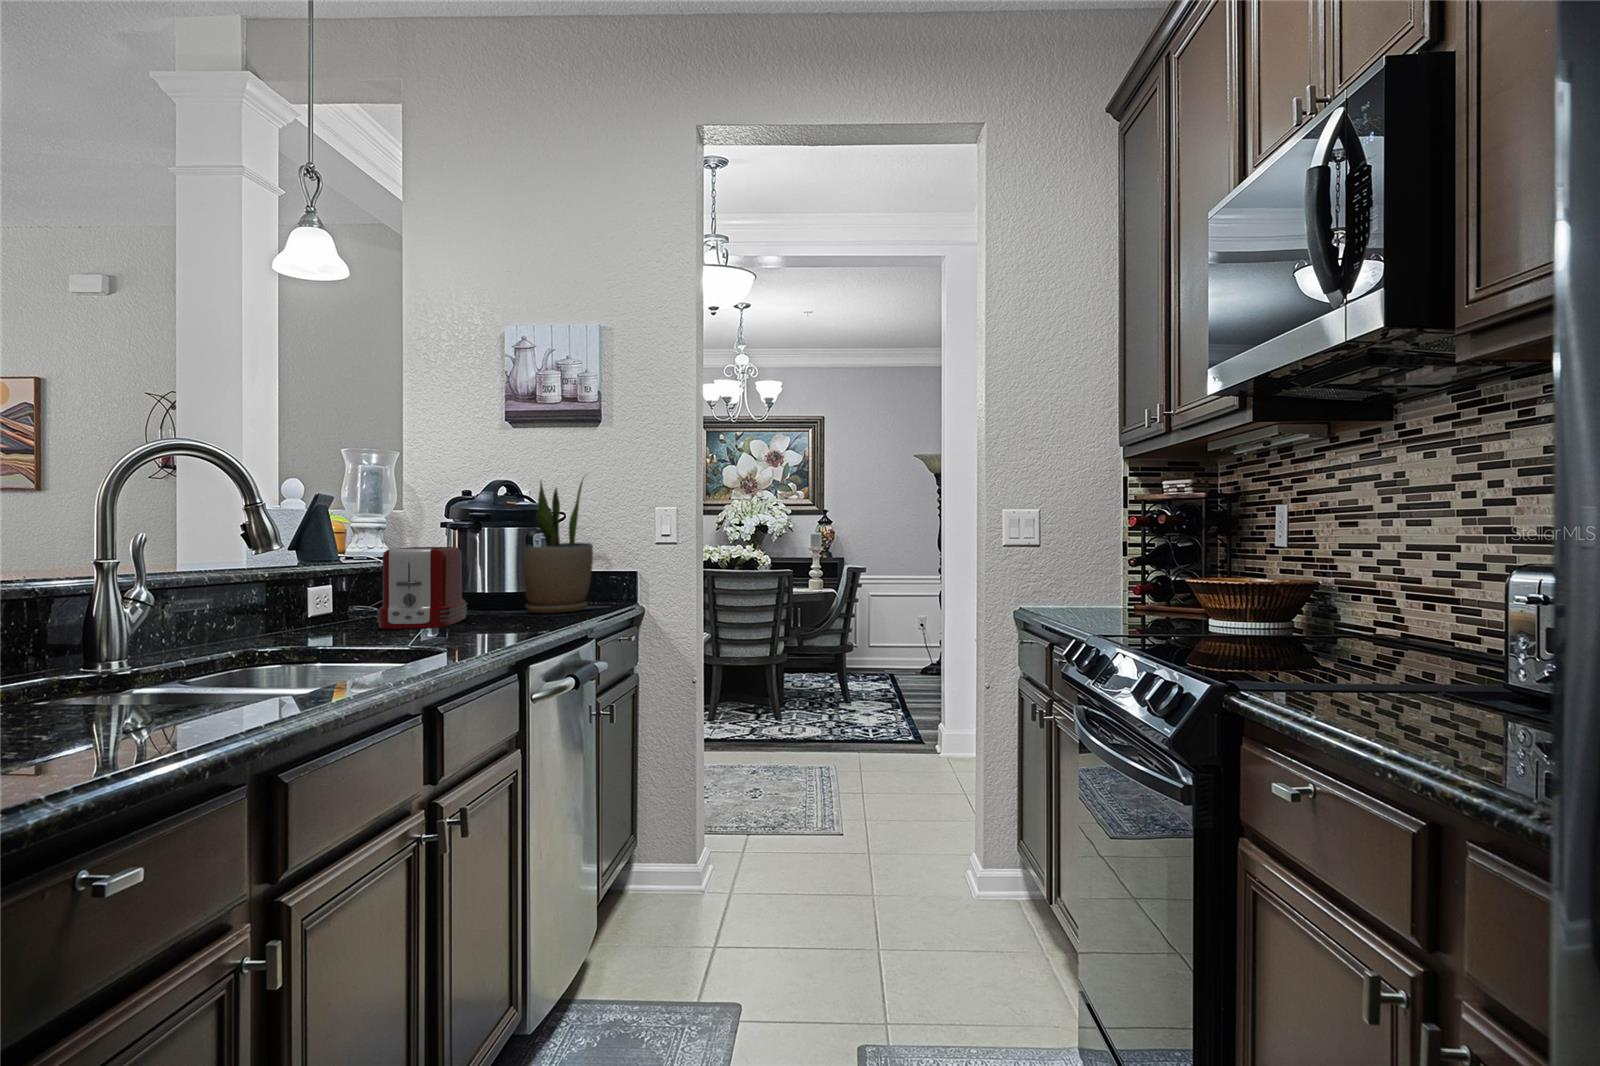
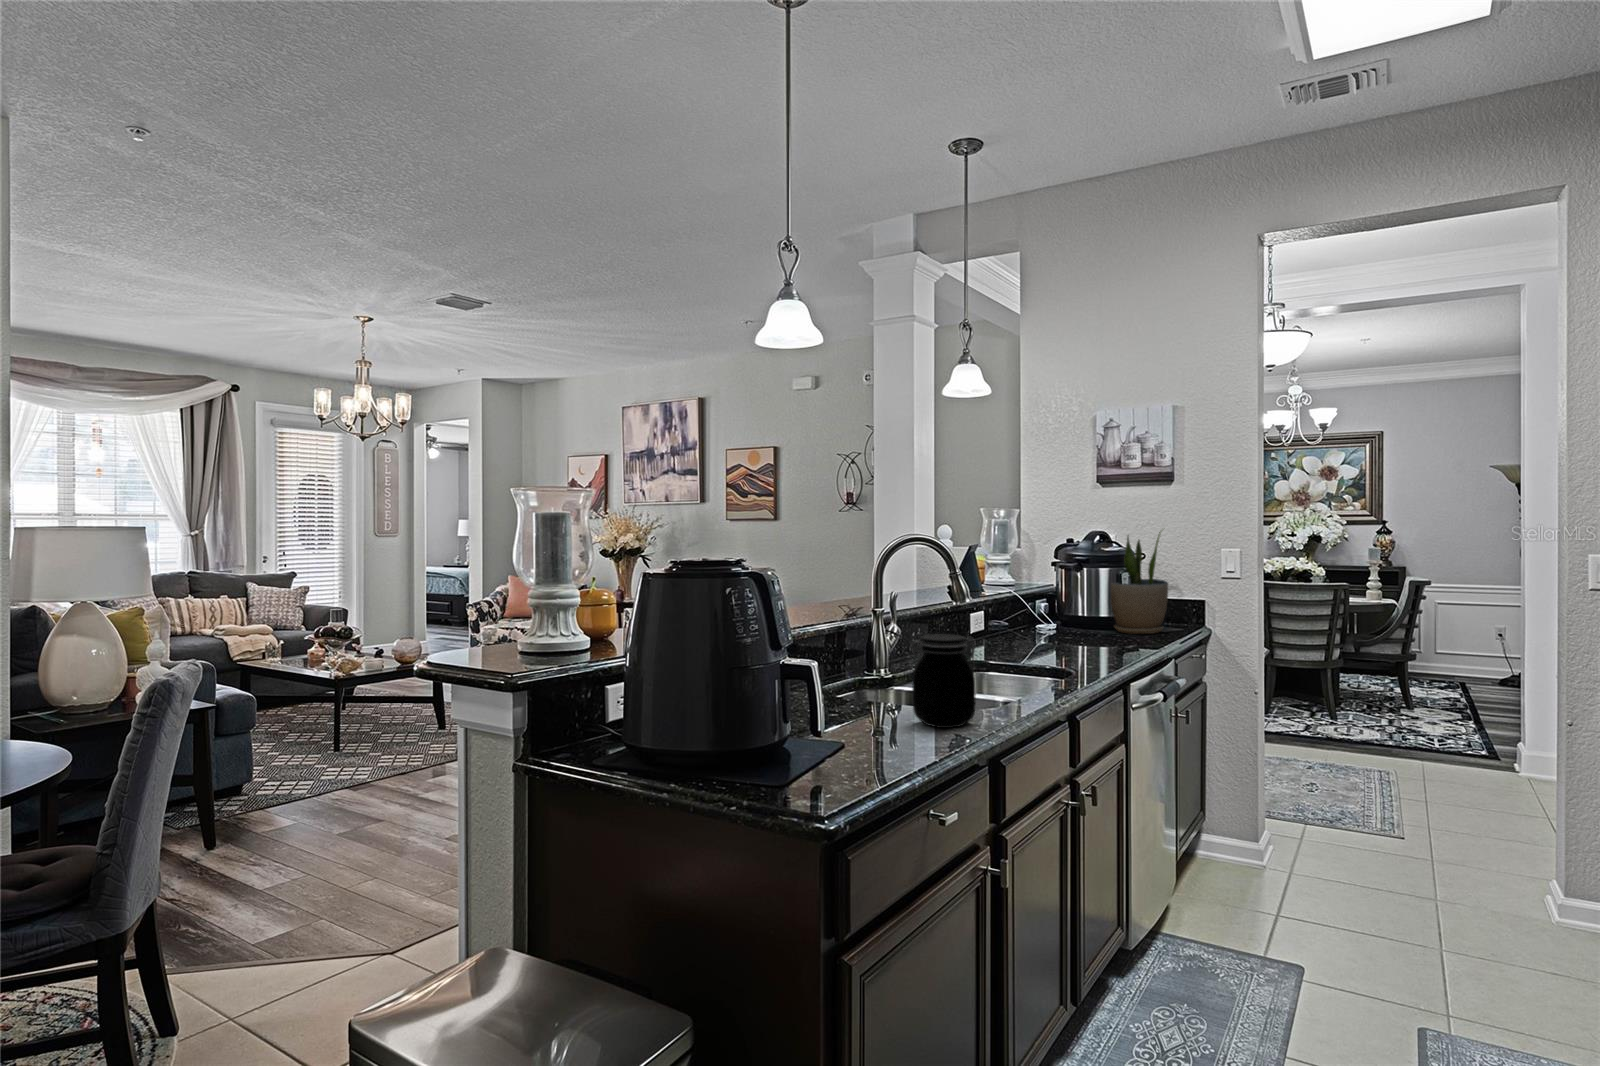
toaster: present [377,547,467,629] -> none [1014,582,1073,644]
jar: none [74,568,219,736] -> present [911,634,976,728]

